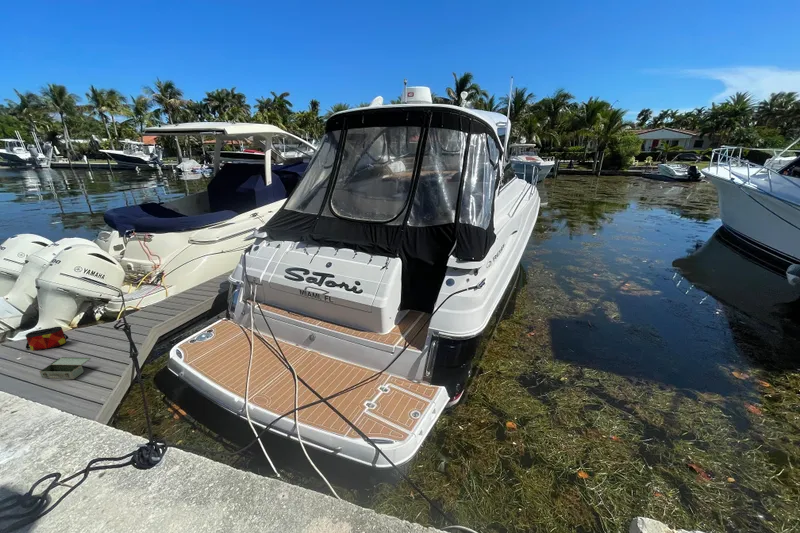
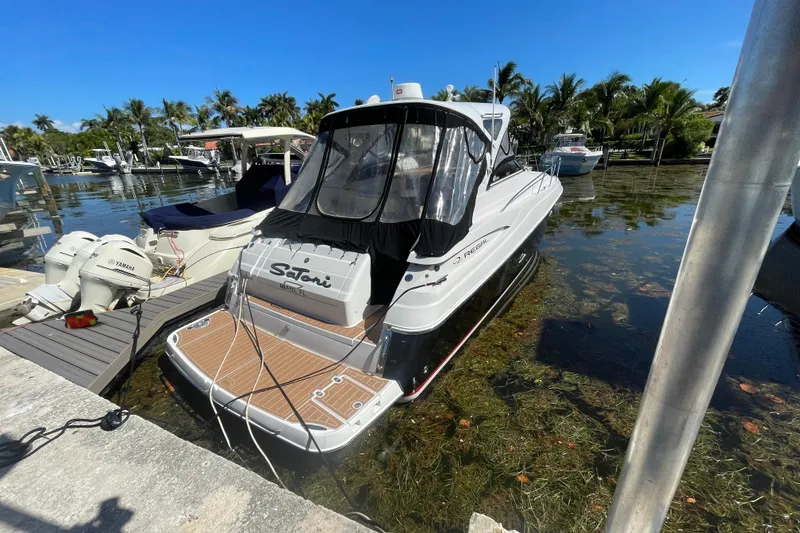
toolbox: present [40,357,91,379] -> none [67,335,108,354]

